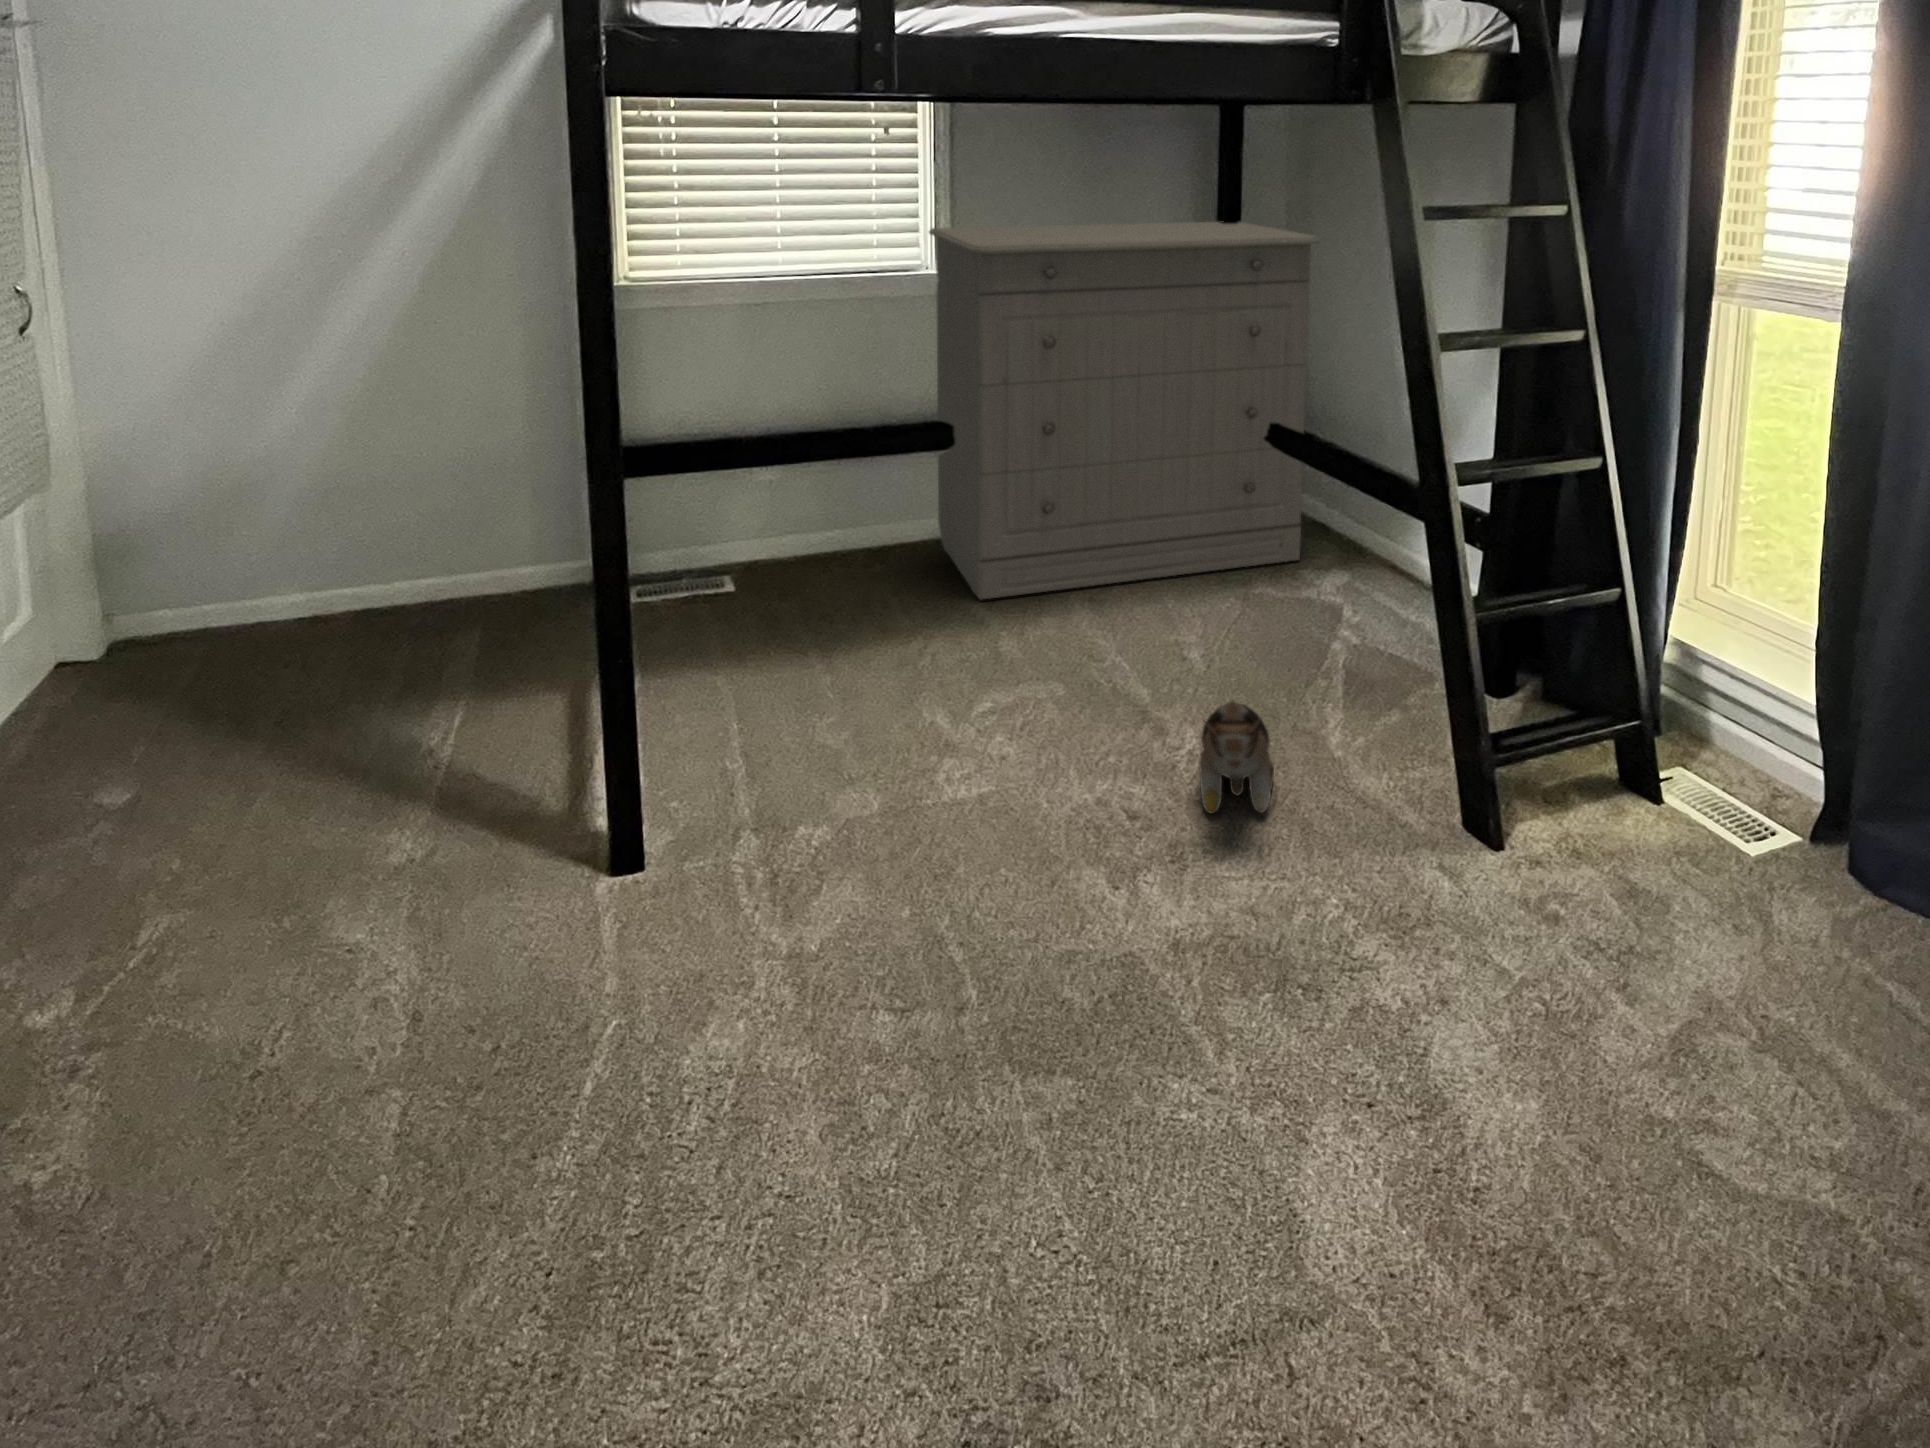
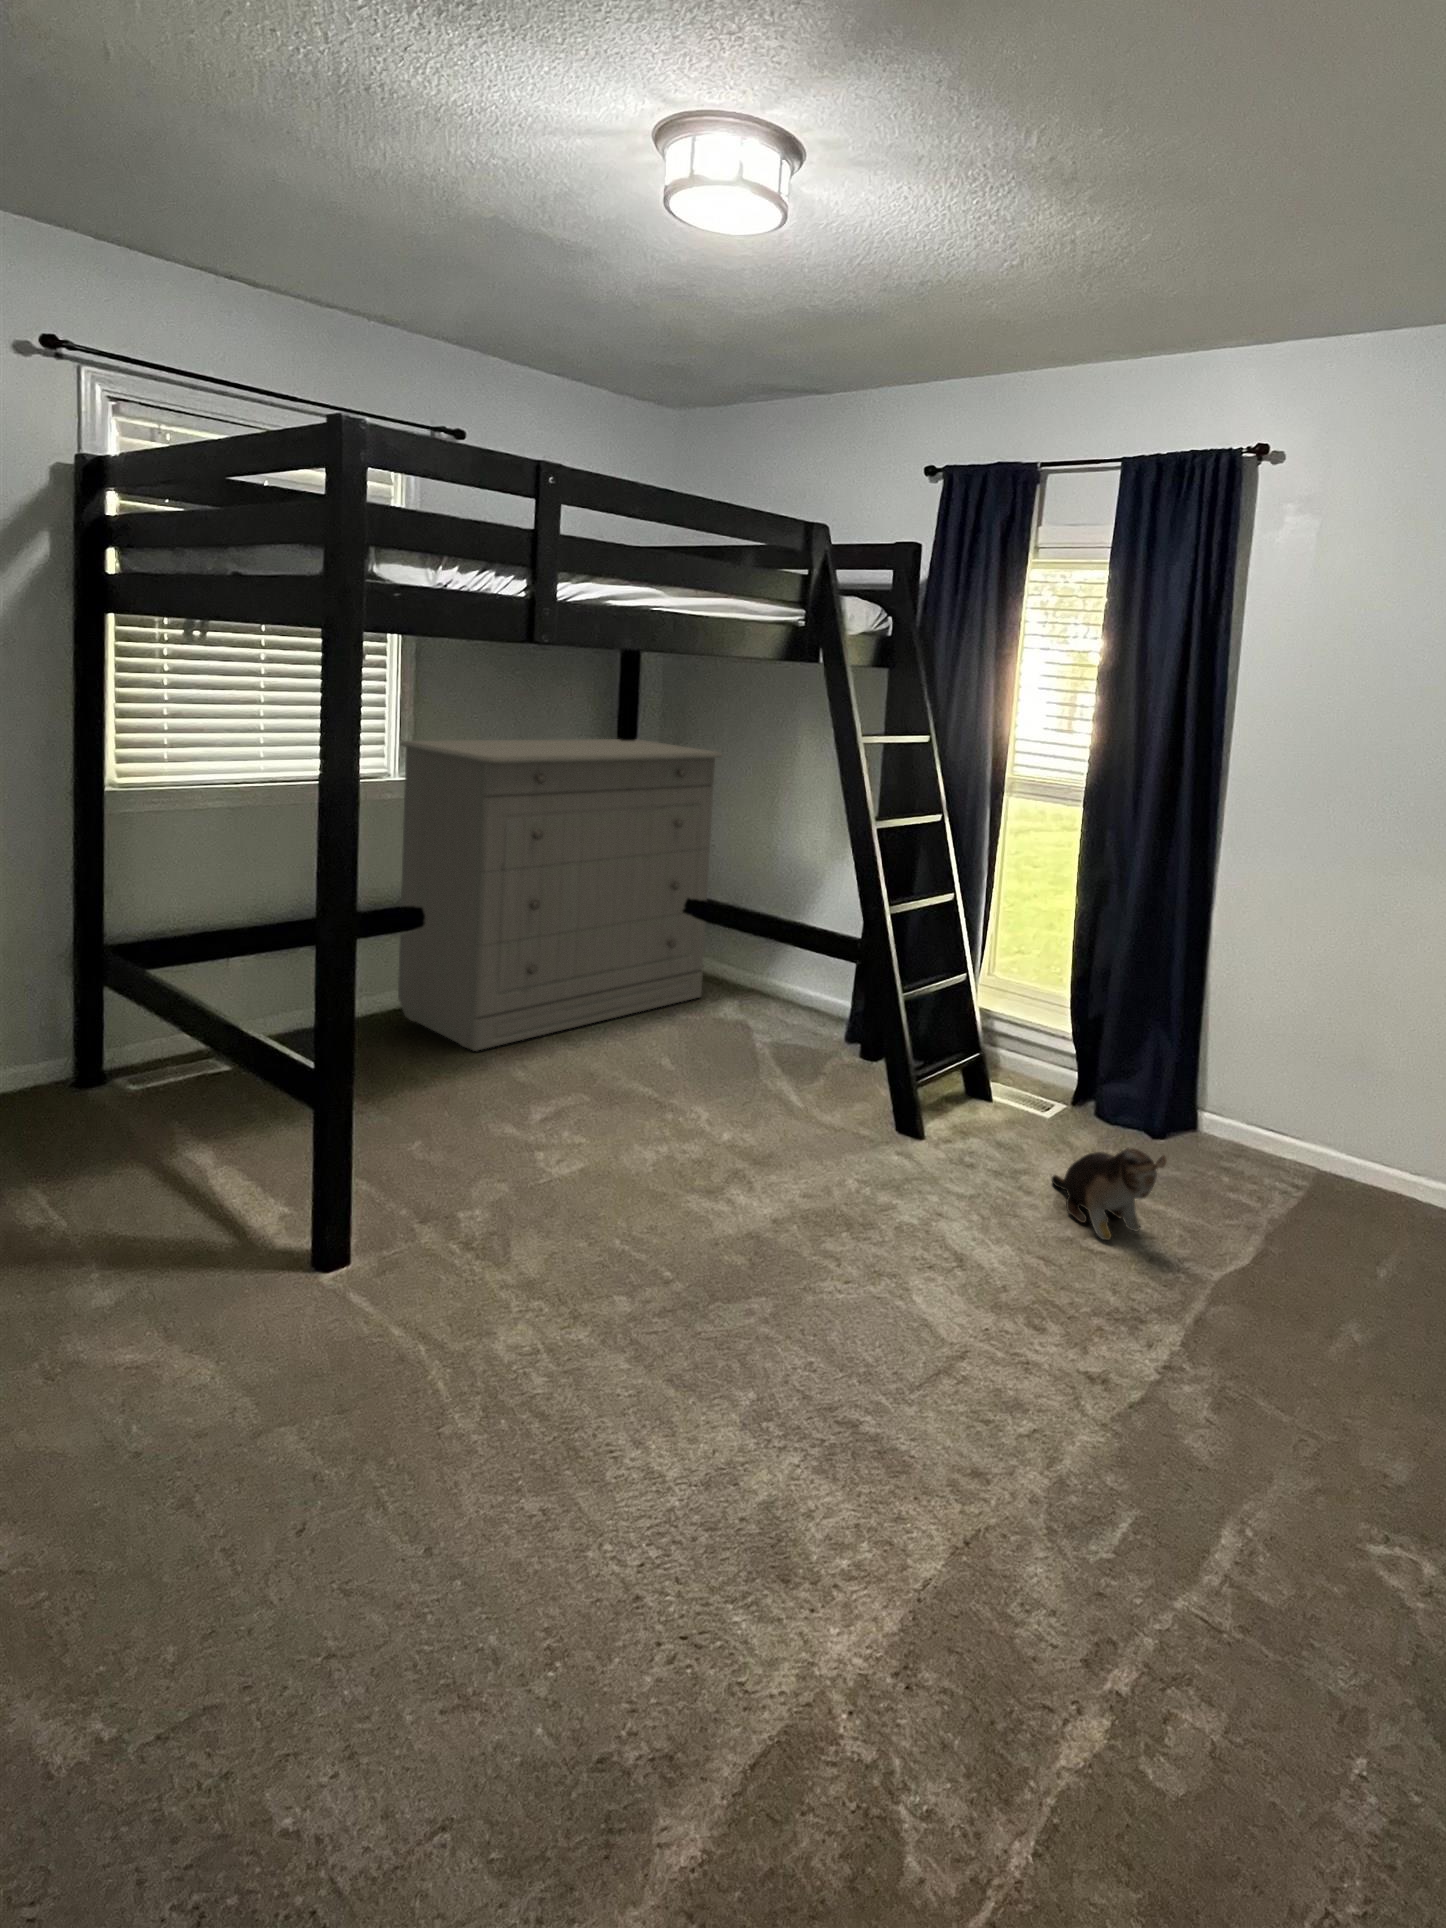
plush toy: present [1199,701,1274,813] -> present [1051,1148,1167,1240]

